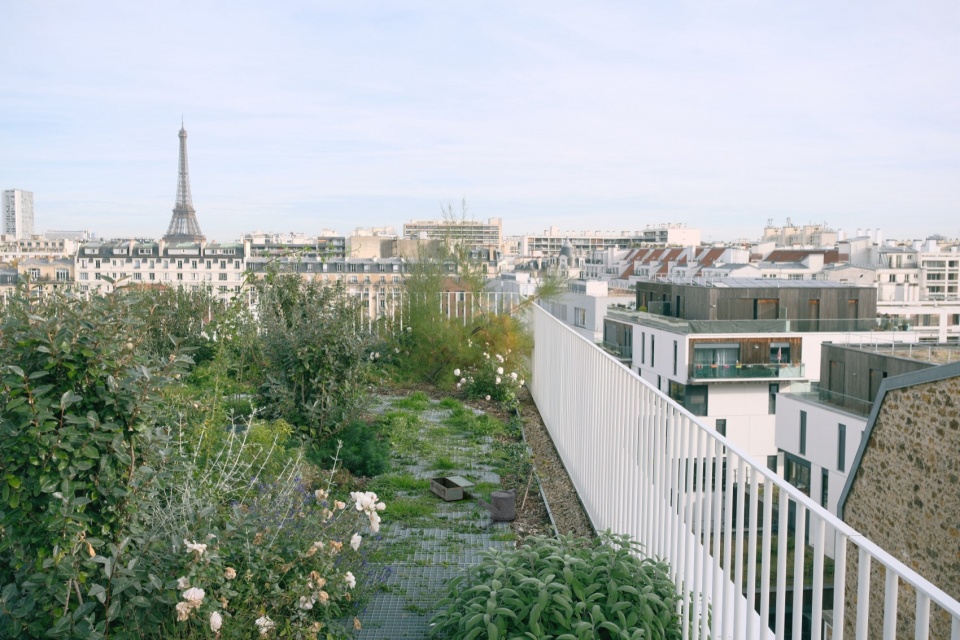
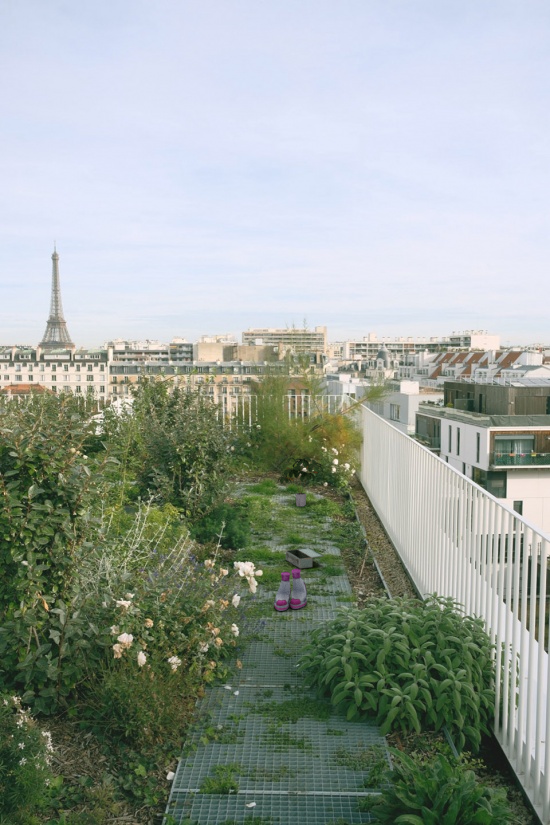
potted plant: none [427,364,482,425] -> present [278,457,323,506]
watering can: present [478,489,517,521] -> none [326,559,356,585]
boots: none [410,500,452,554] -> present [274,569,307,611]

